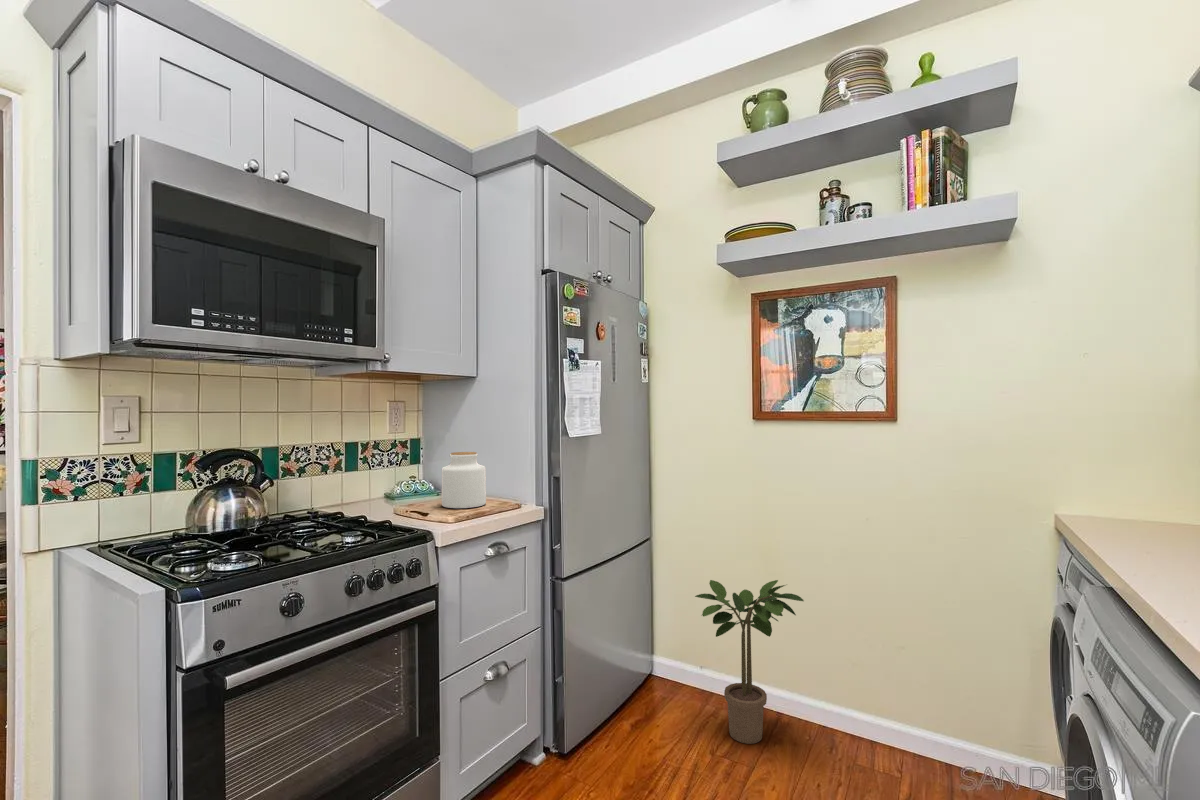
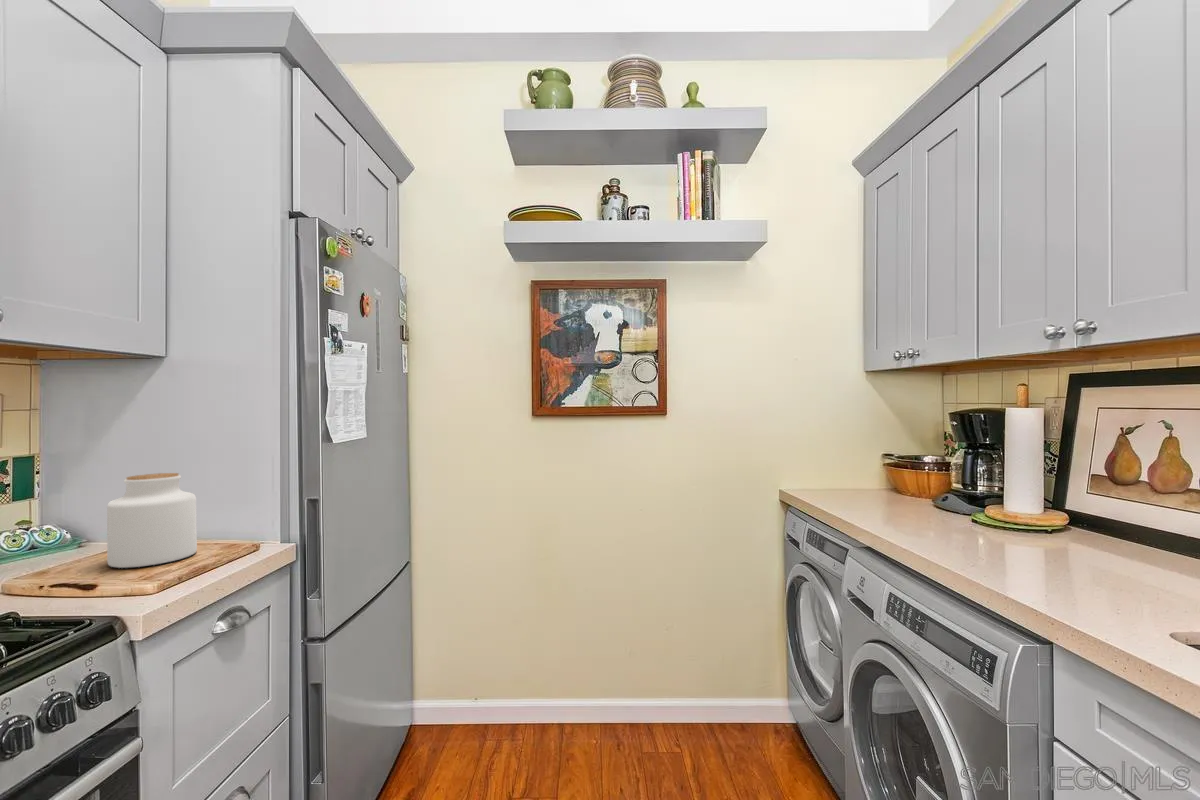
potted plant: present [695,580,804,744] -> none [481,581,598,765]

